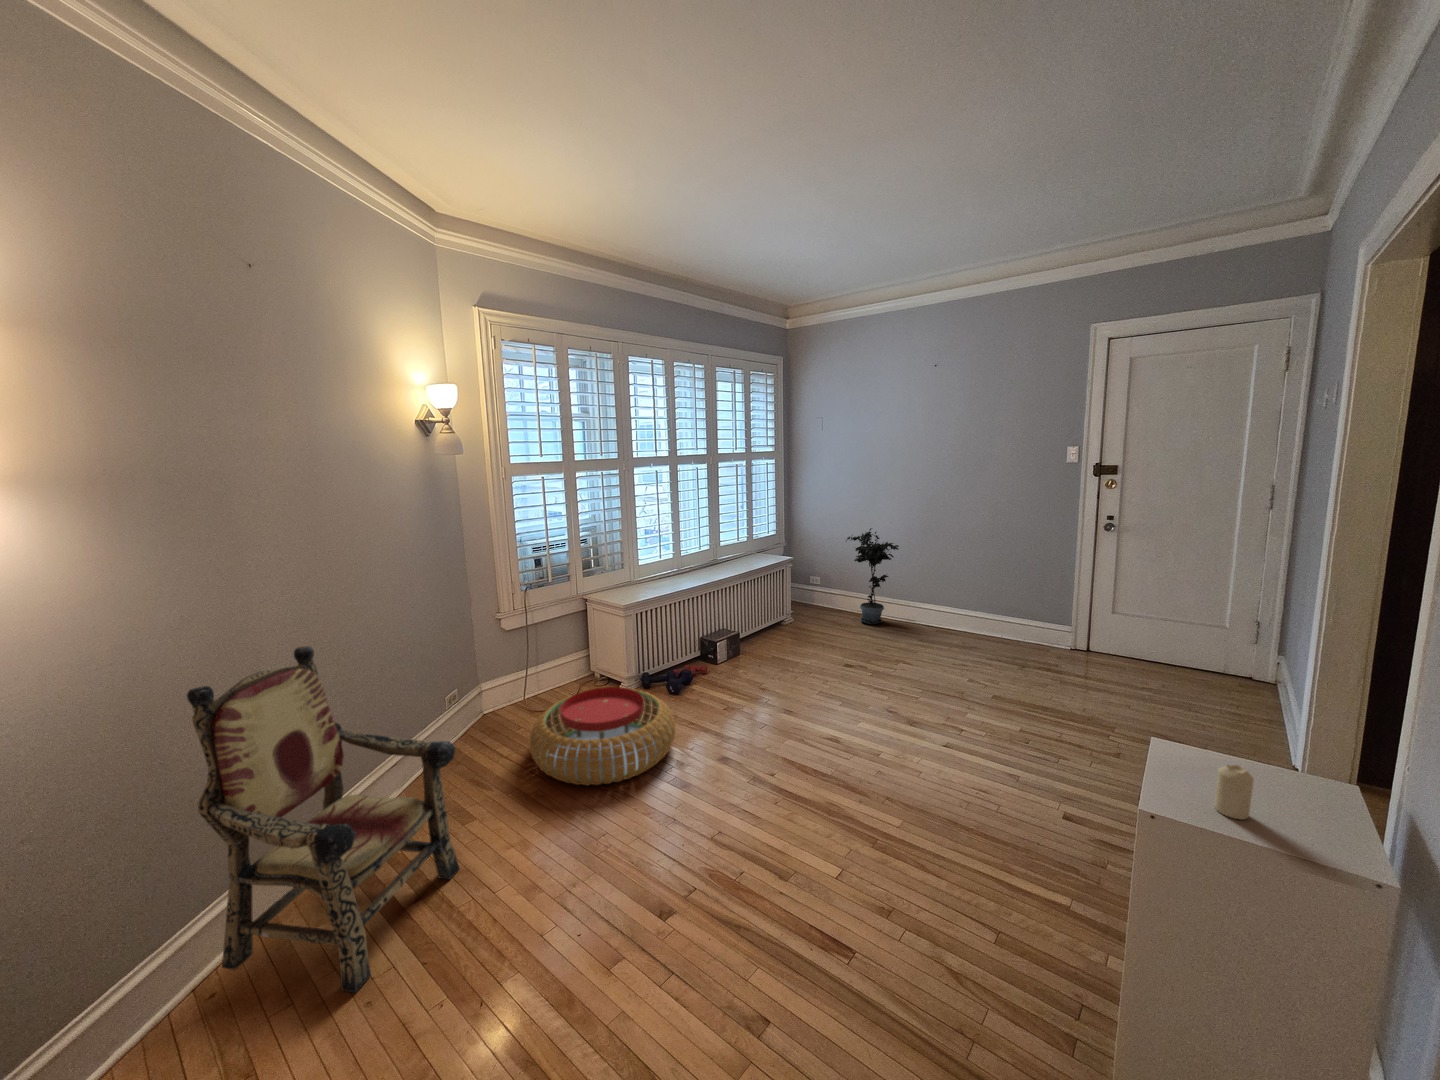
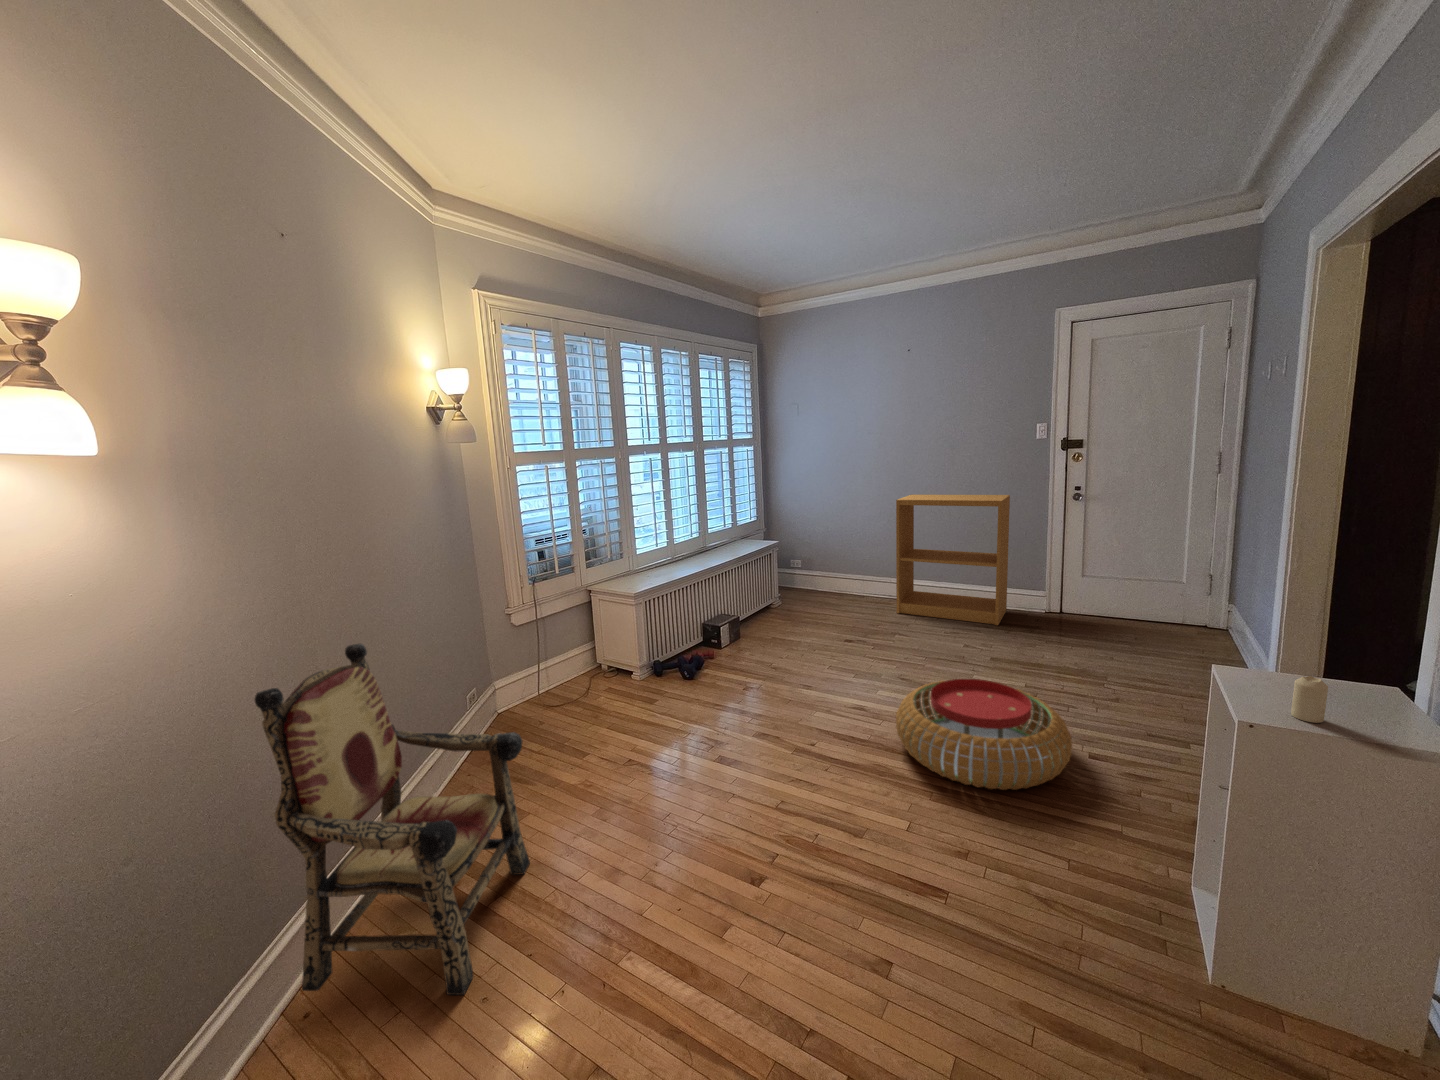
bookshelf: none [908,516,1037,662] -> present [896,495,1010,625]
potted plant: present [846,528,899,624] -> none [828,509,882,601]
pouf: present [530,687,675,785] -> present [896,679,1072,790]

